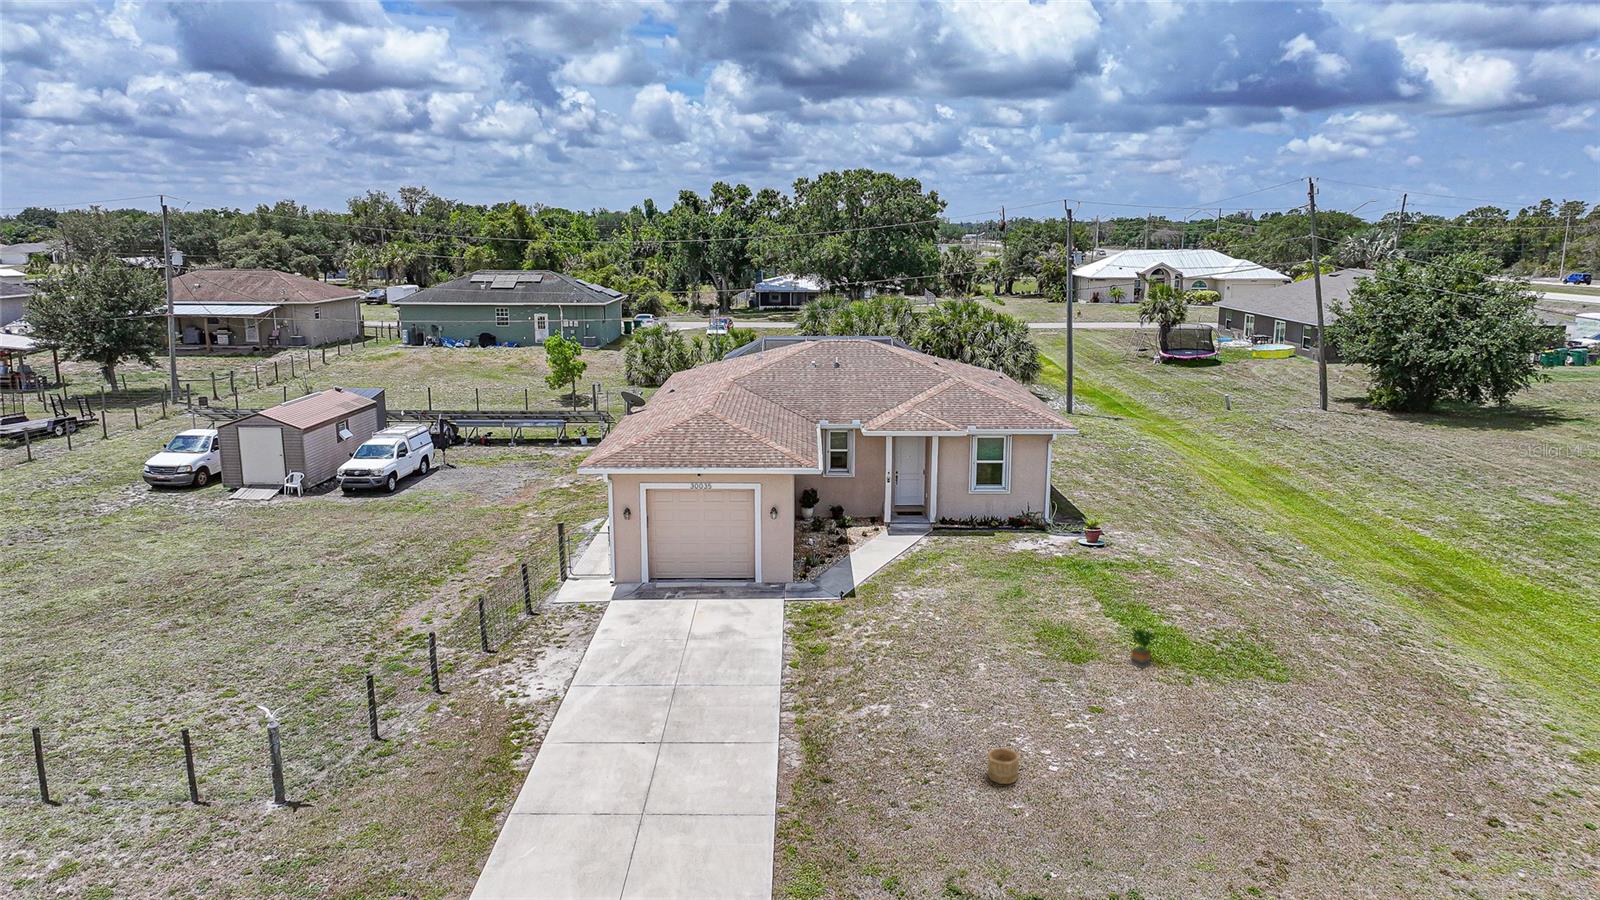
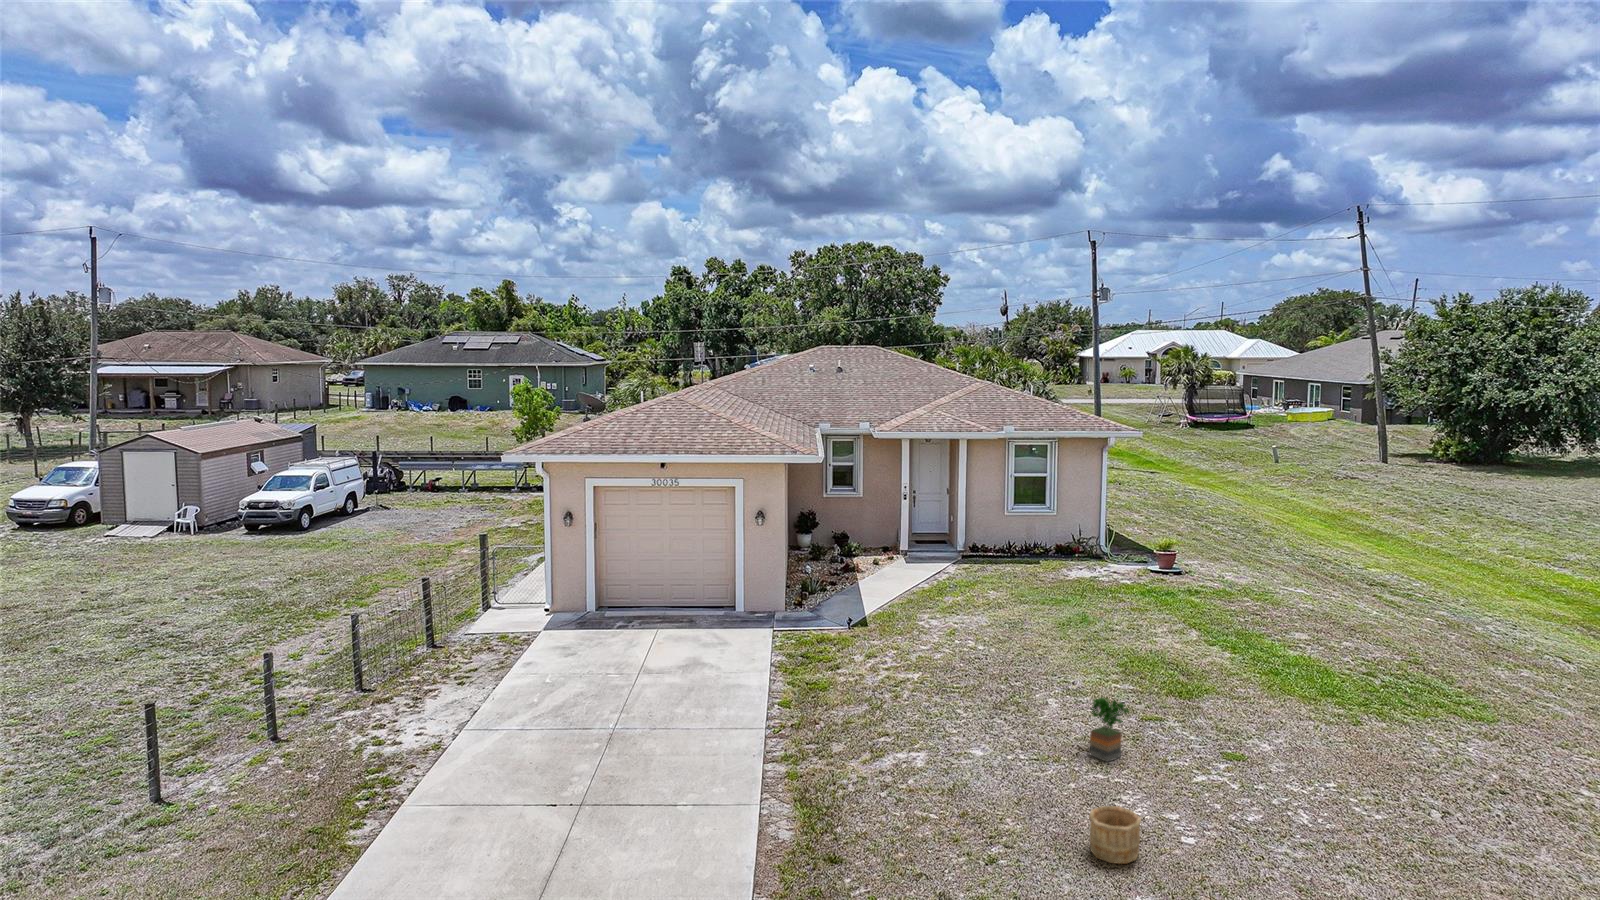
potted tree: present [1131,630,1155,668] -> present [1090,698,1129,762]

